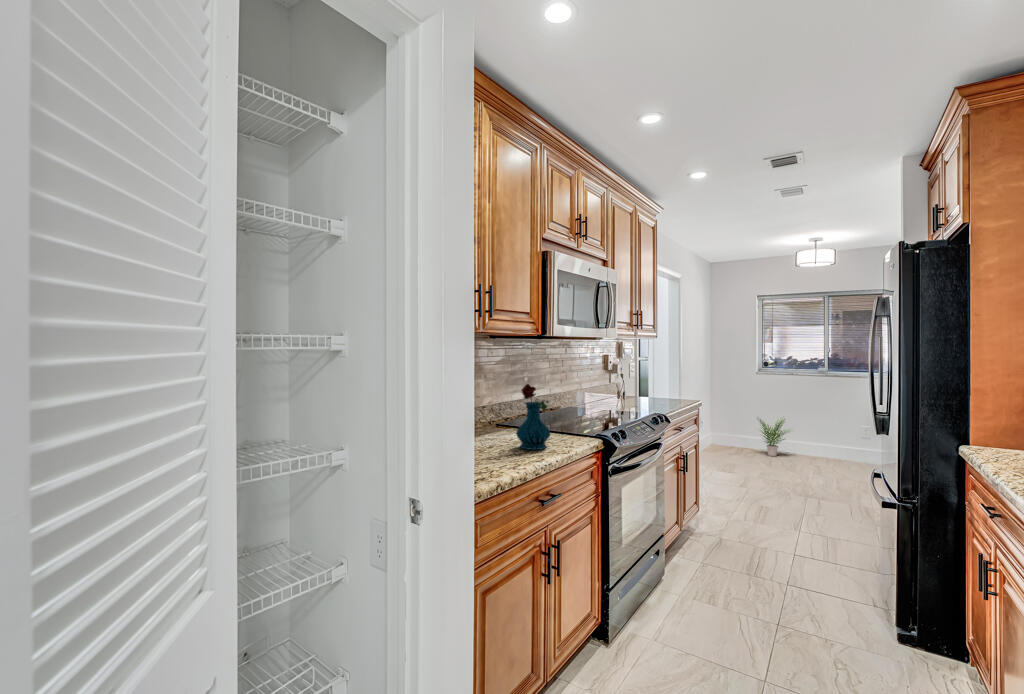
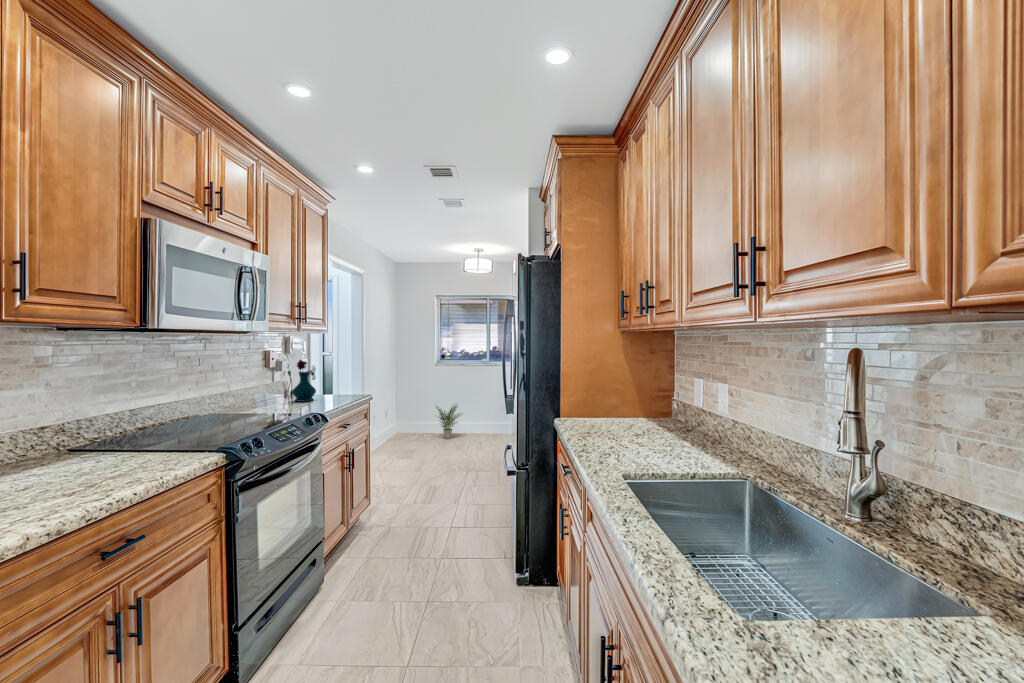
vase: present [516,384,550,450] -> present [292,360,316,401]

